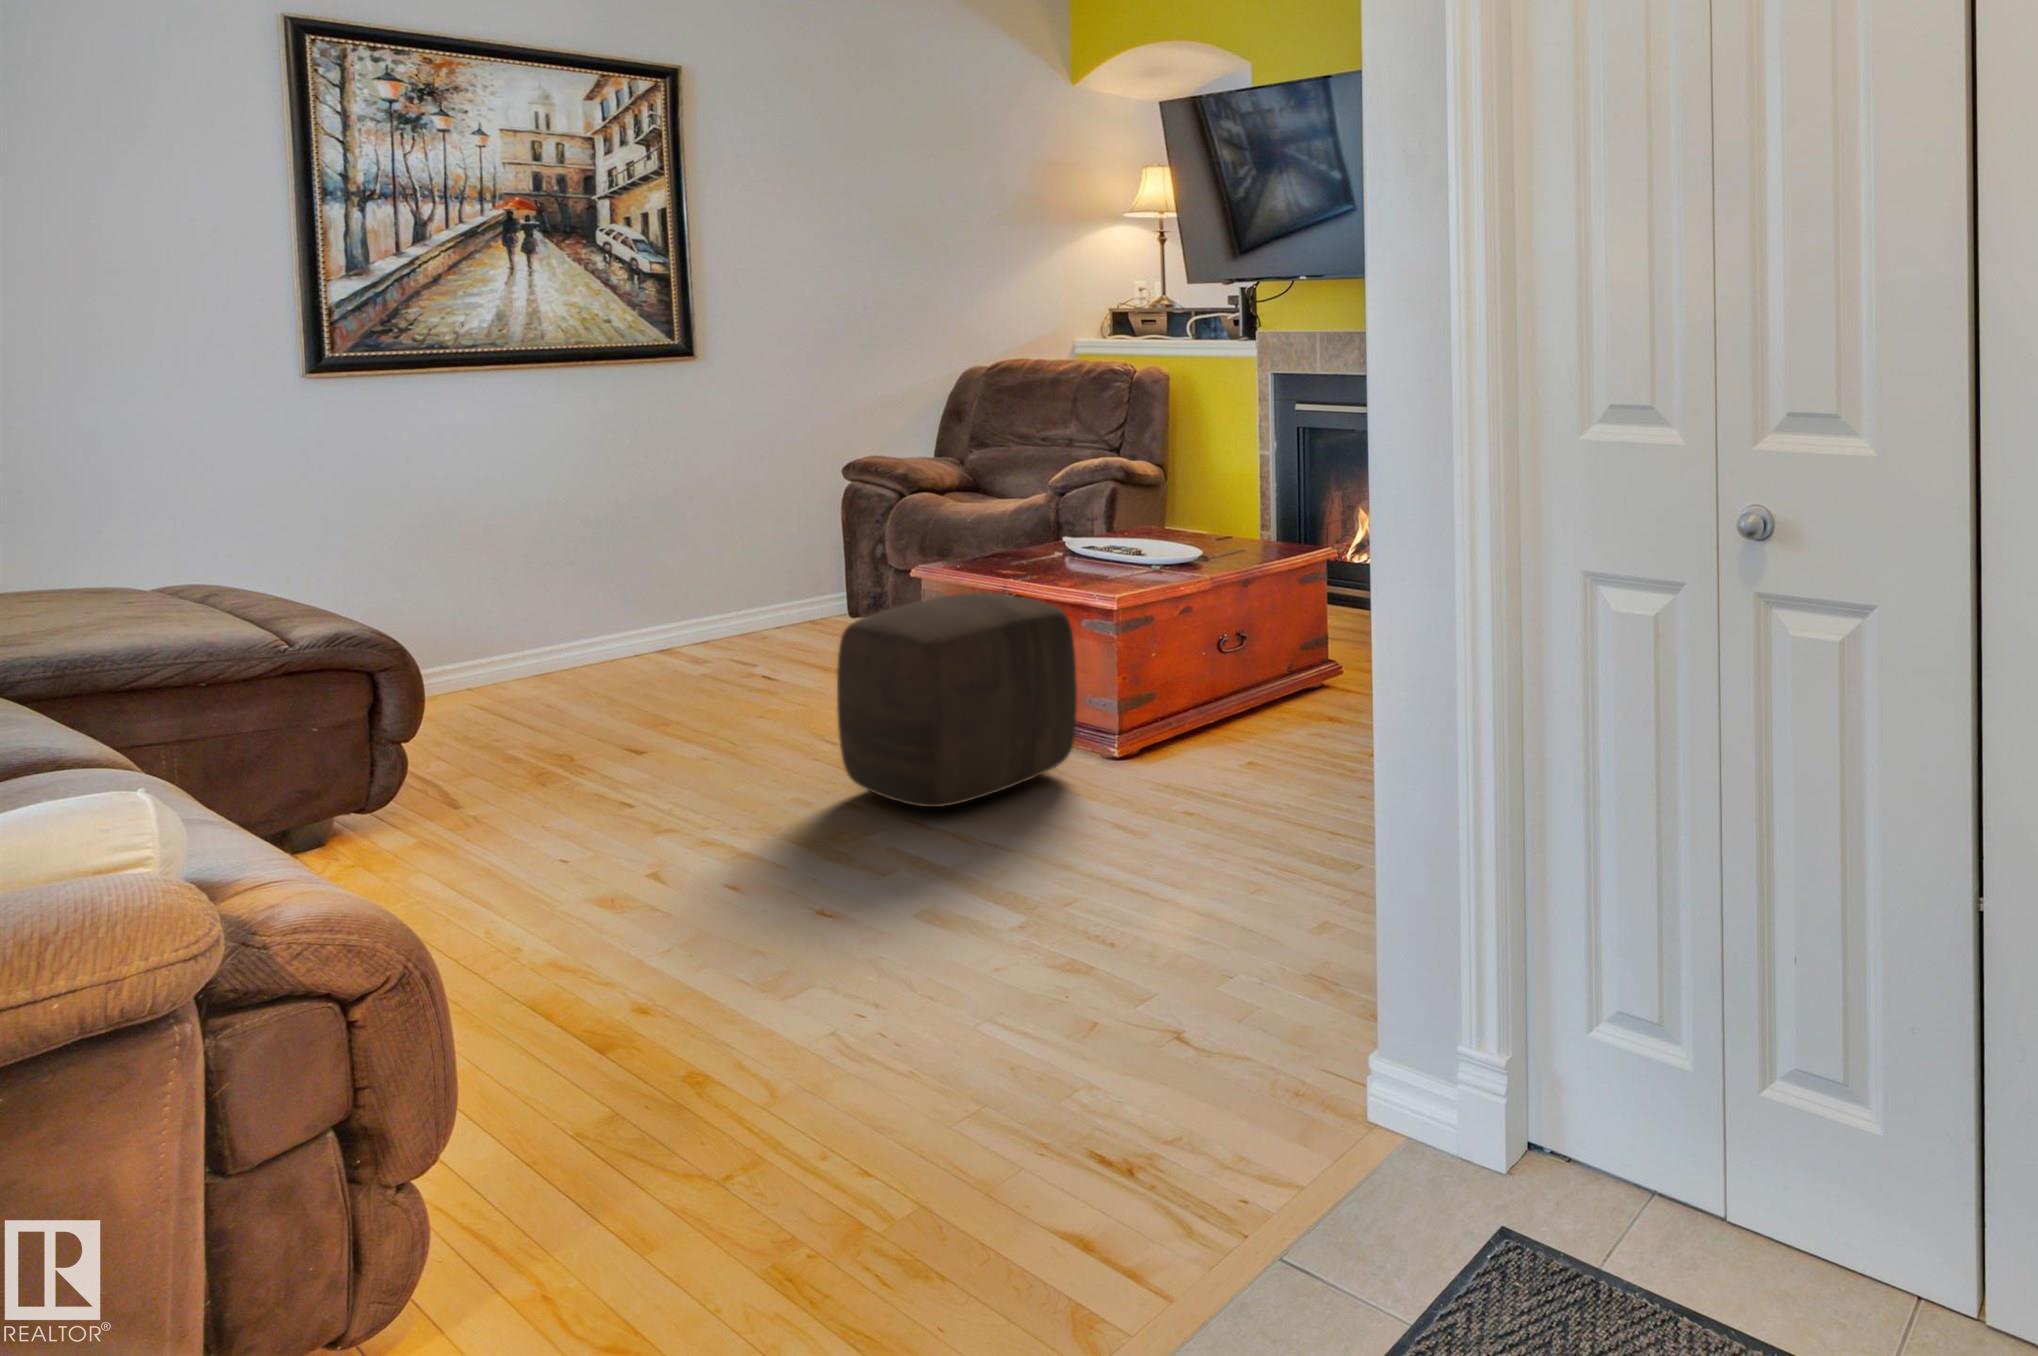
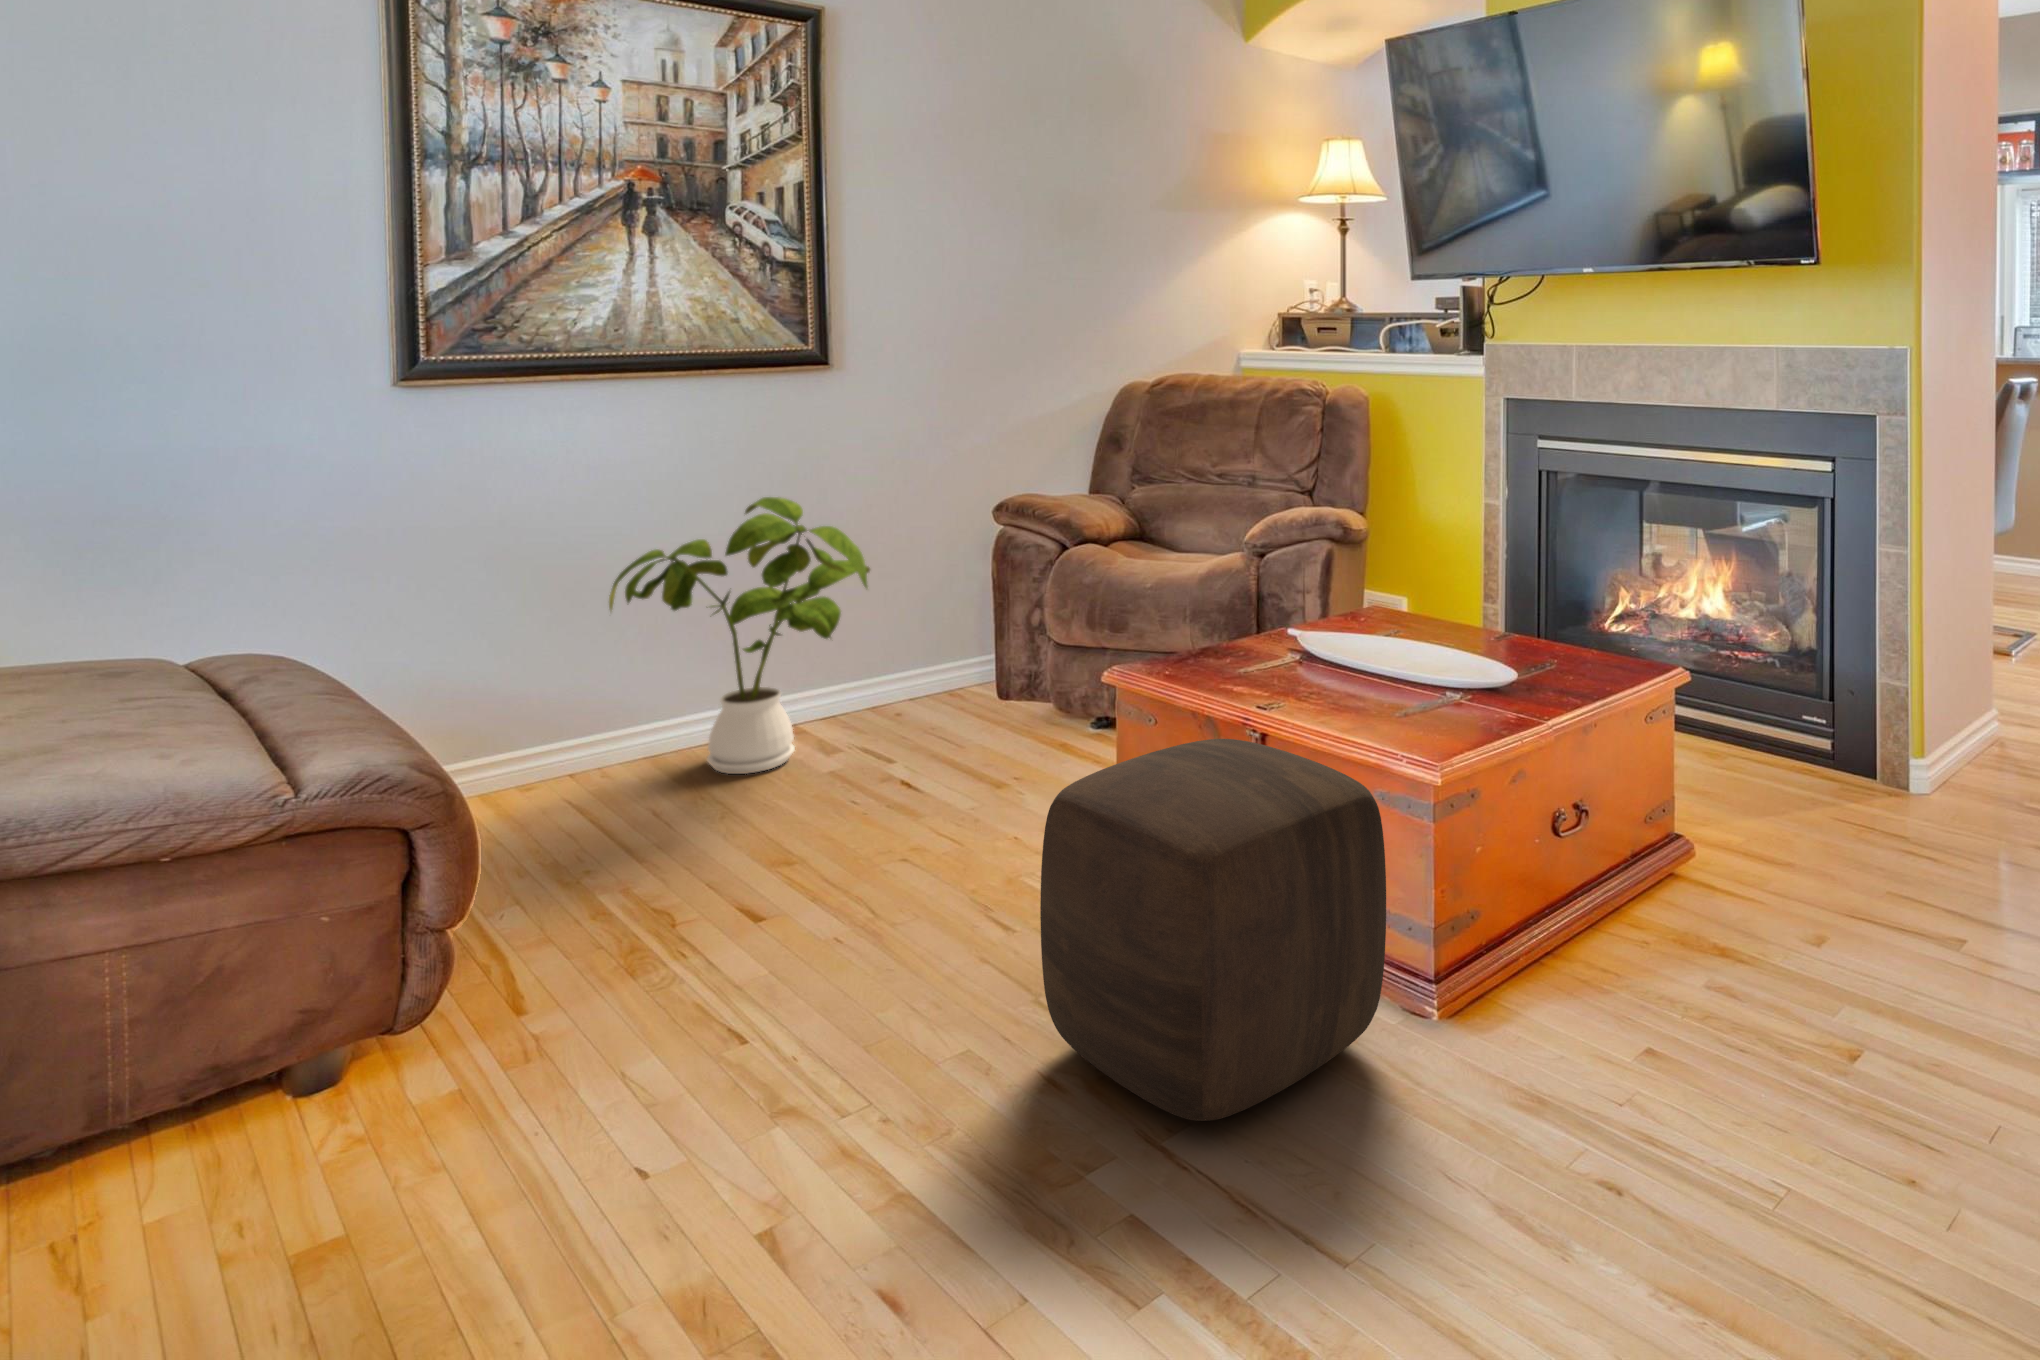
house plant: none [498,461,734,682] -> present [609,497,870,774]

